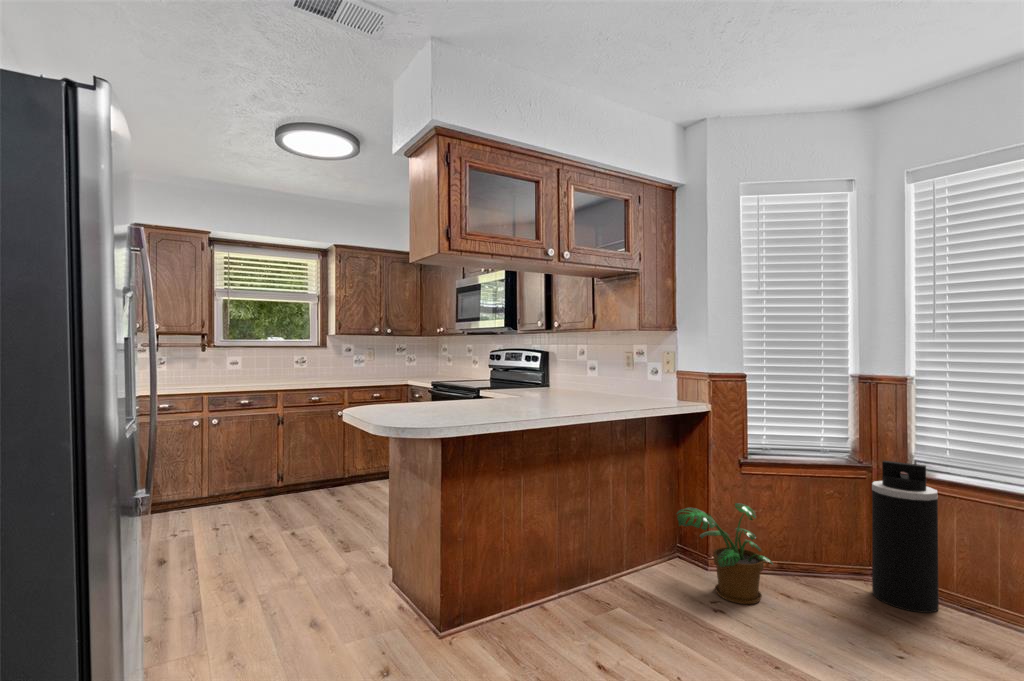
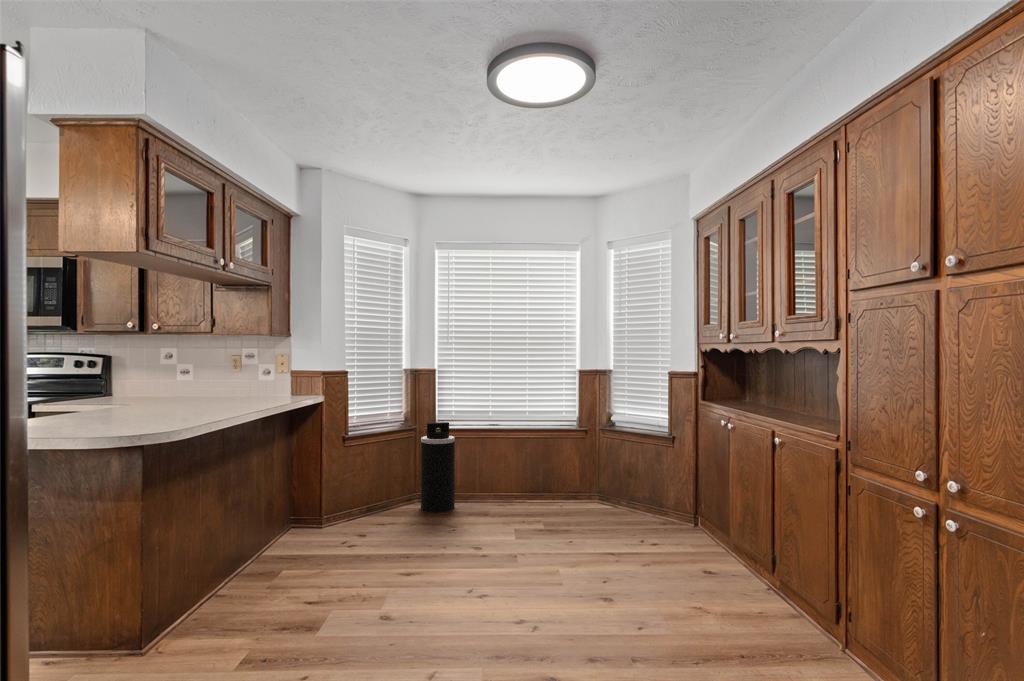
potted plant: present [677,503,773,604] -> none [319,469,377,539]

